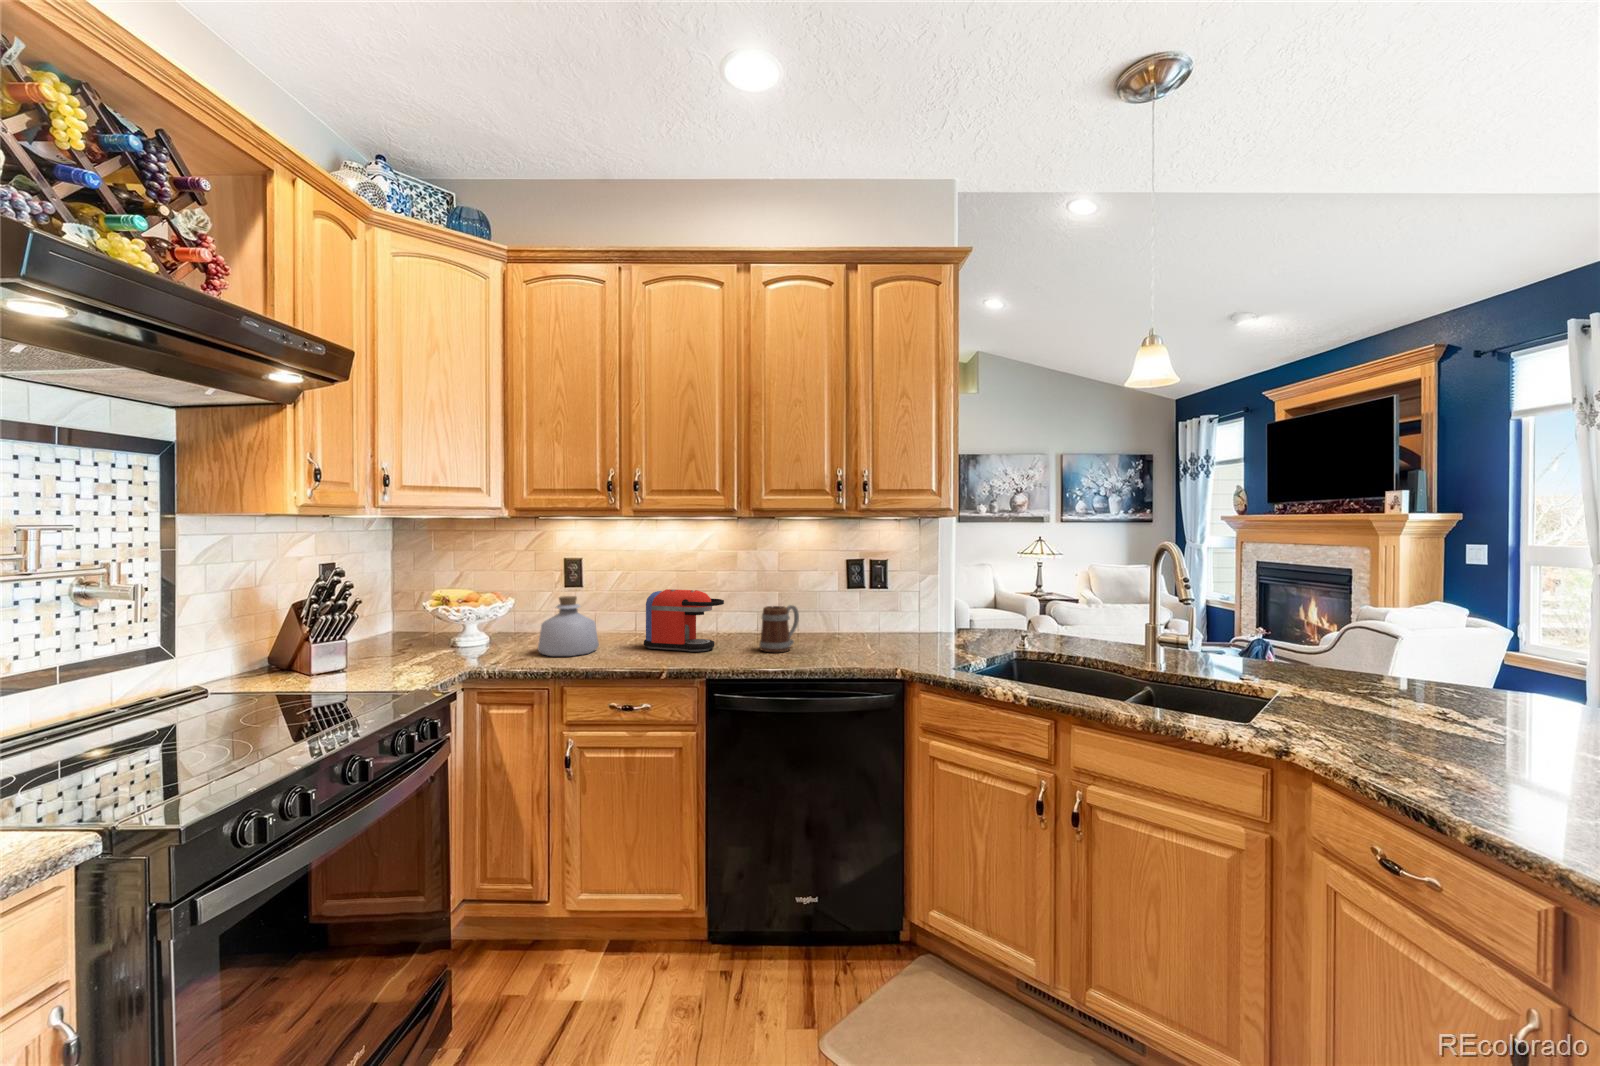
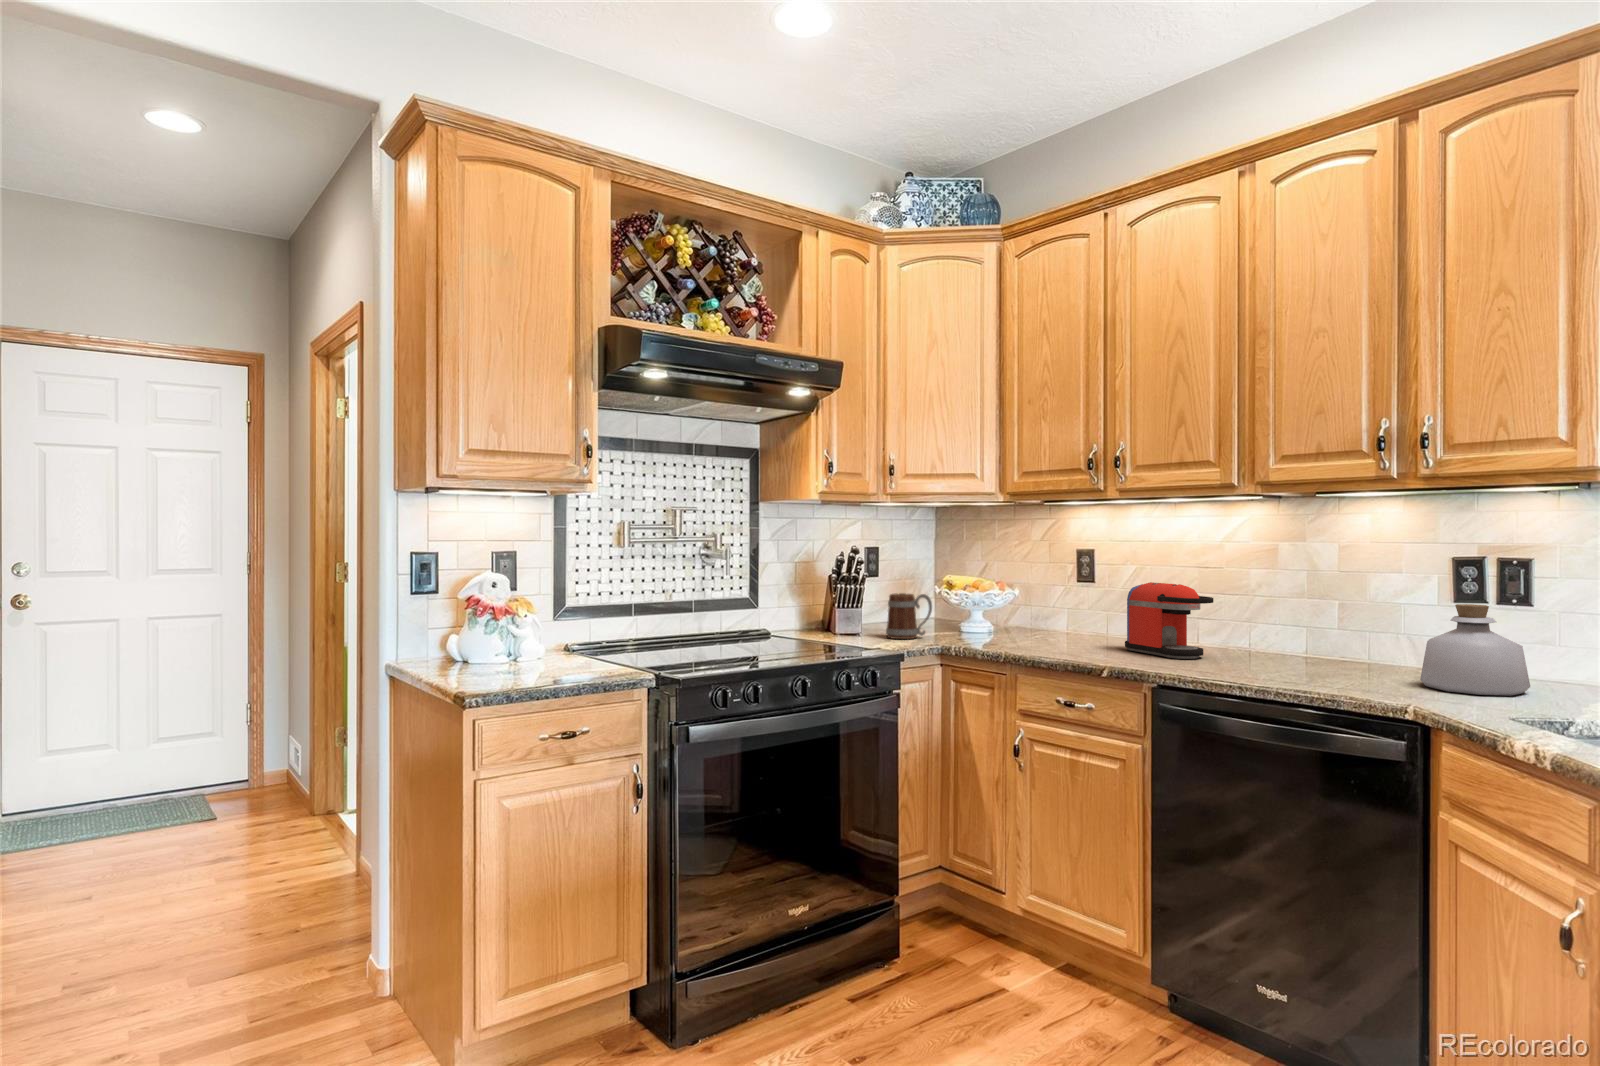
bottle: present [538,596,599,656] -> present [1420,604,1530,696]
mug: present [760,605,799,652] -> present [886,593,932,639]

